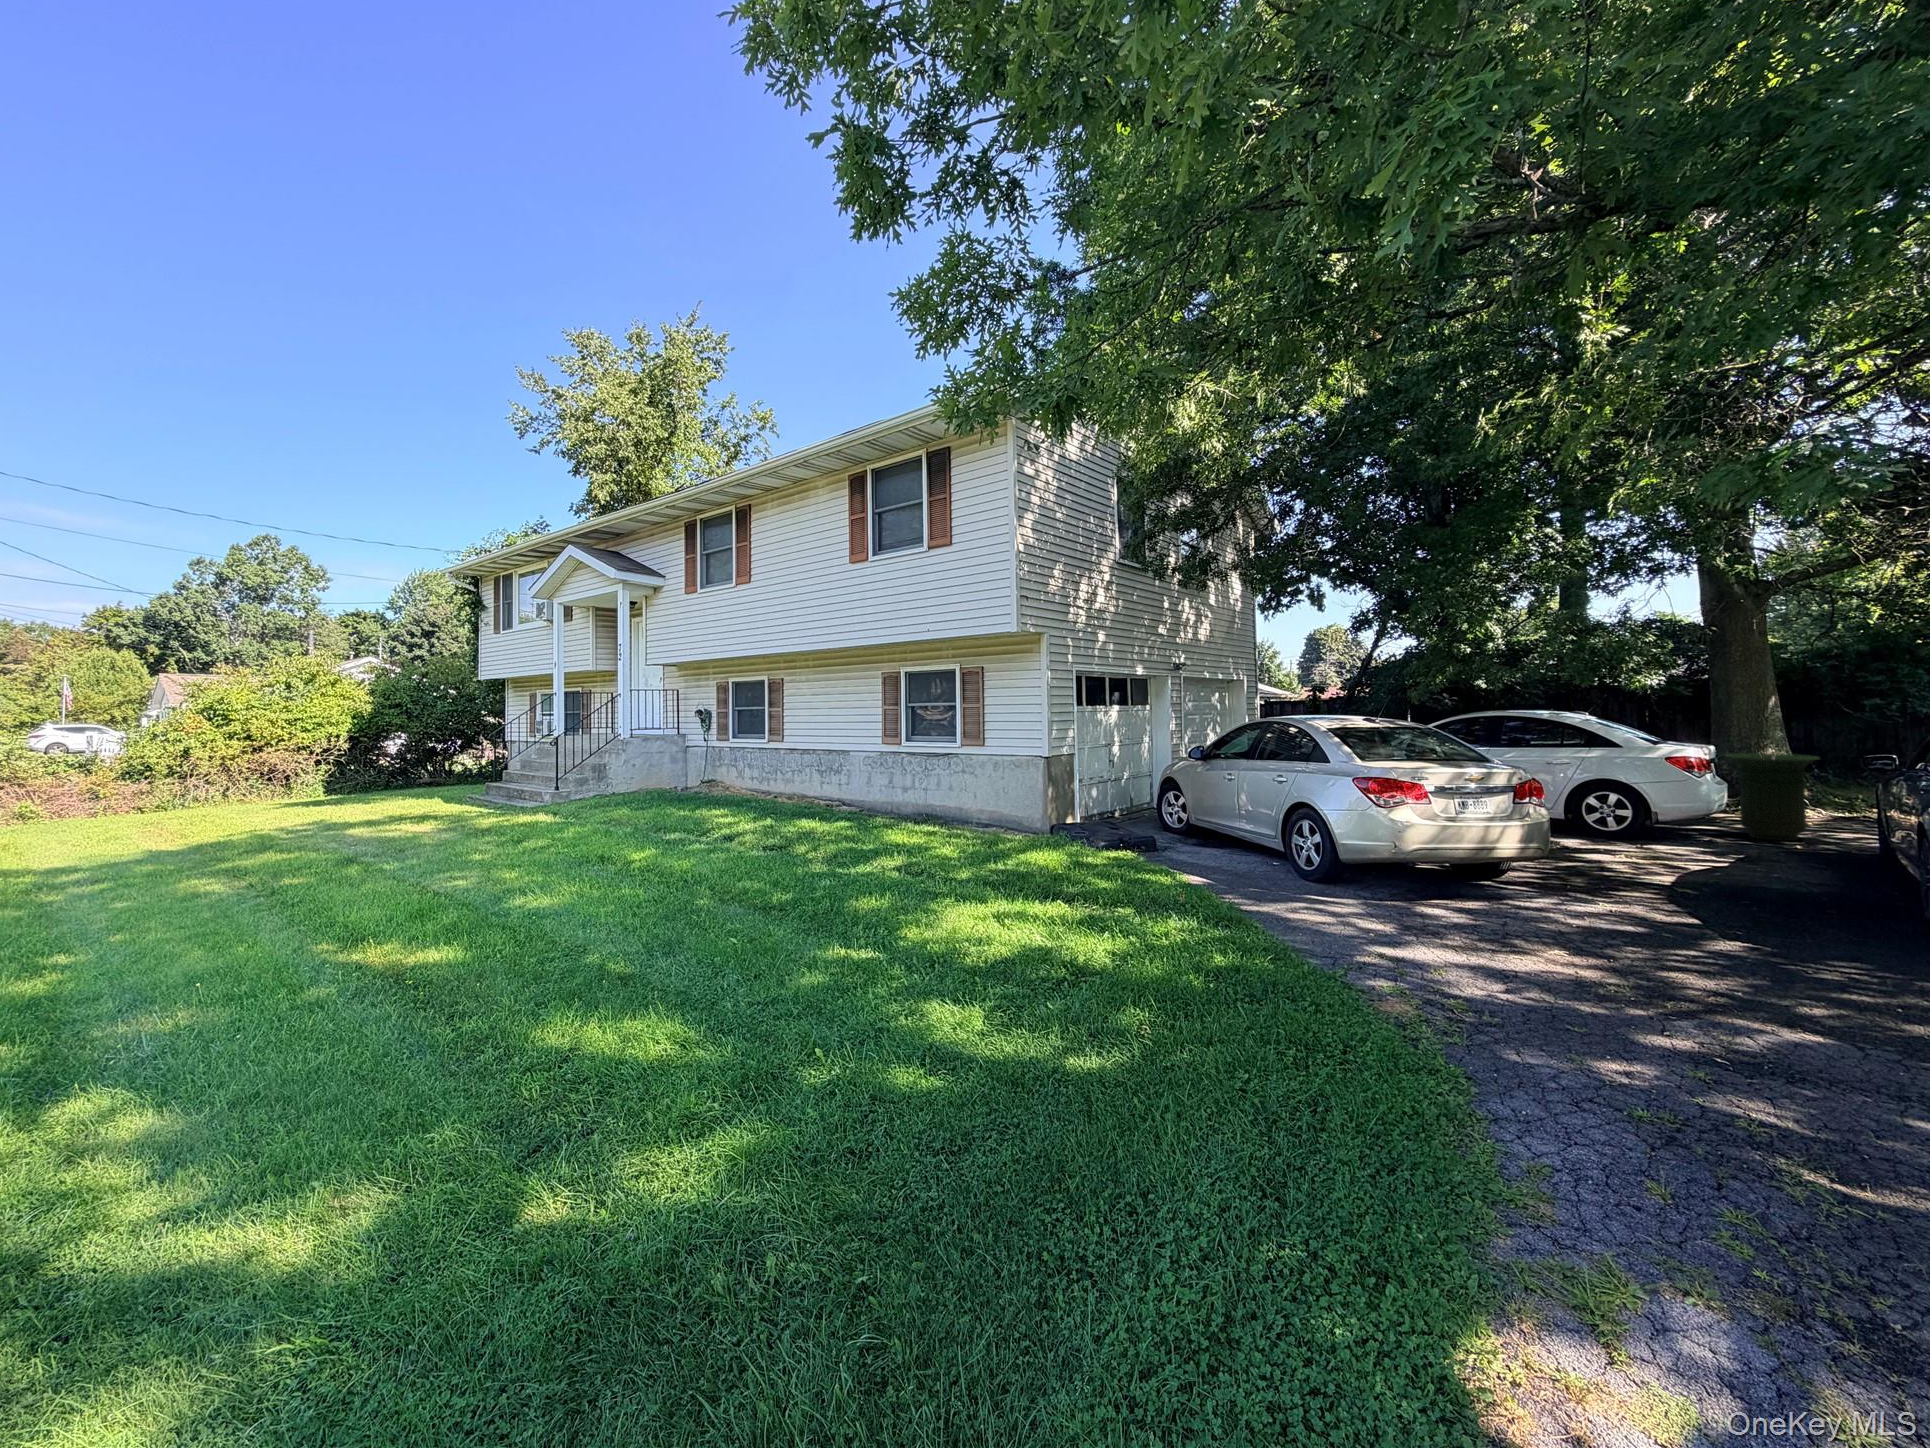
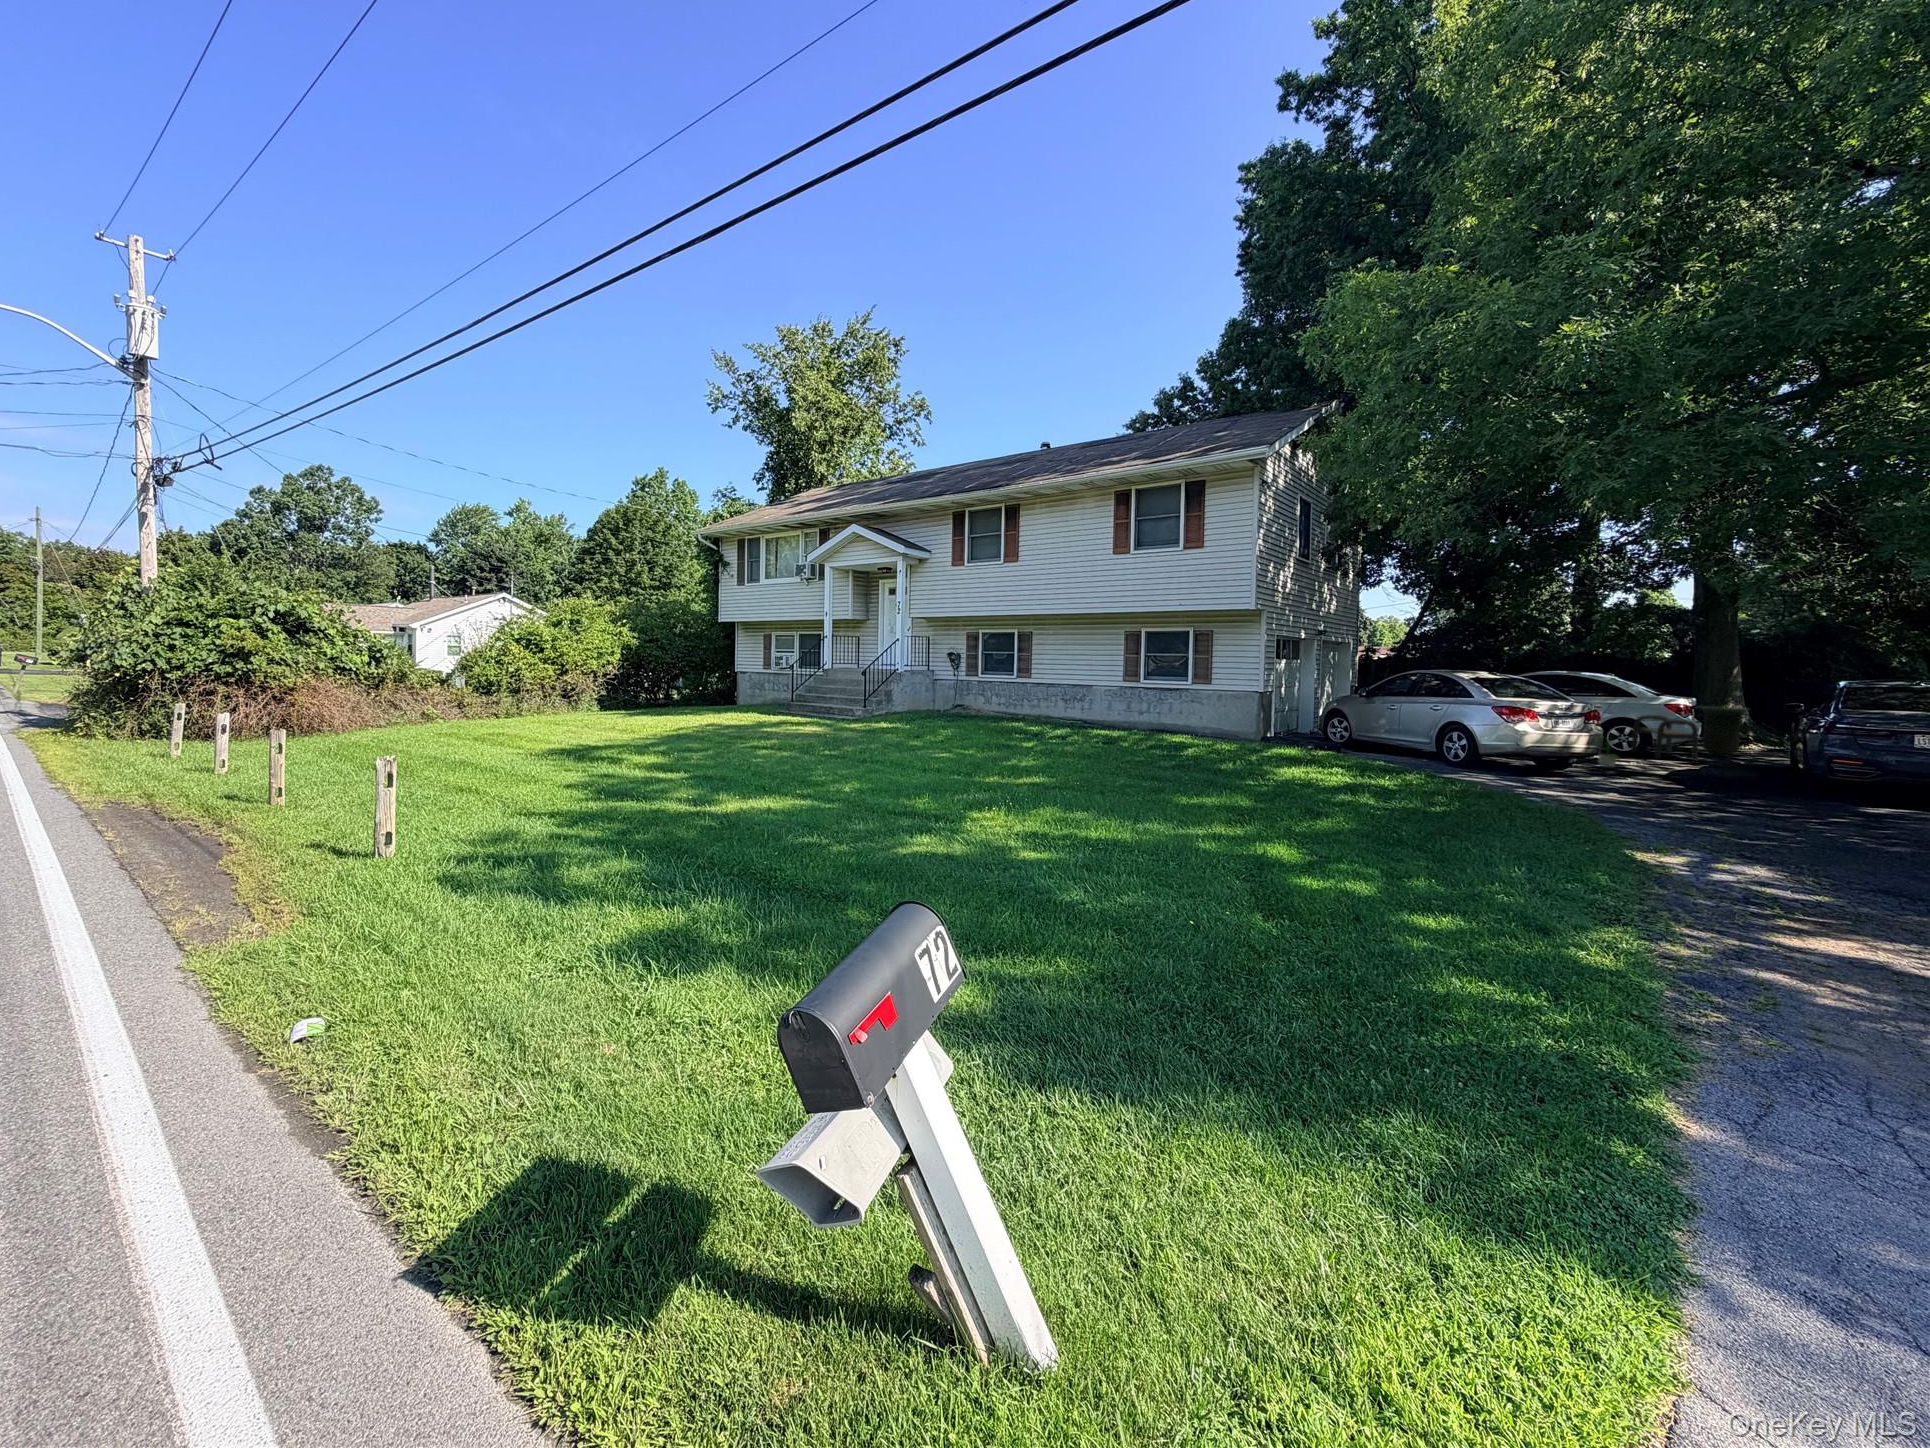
bench: none [1618,772,1738,855] -> present [1631,715,1698,761]
potted plant: none [1539,809,1597,885] -> present [1597,736,1620,767]

